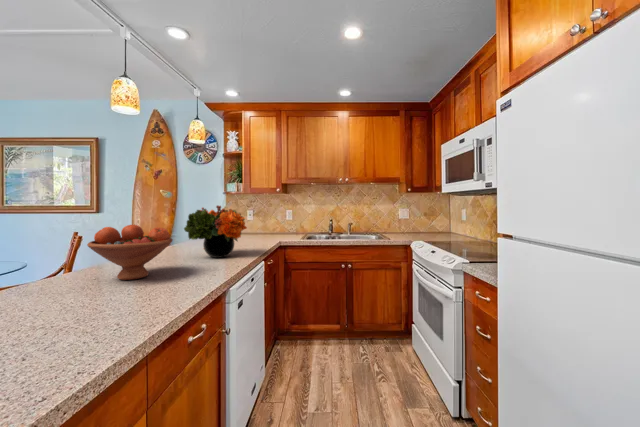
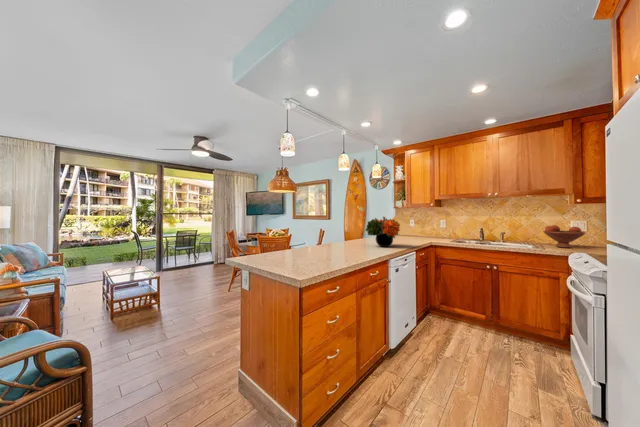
fruit bowl: present [87,225,172,280] -> present [543,225,585,248]

